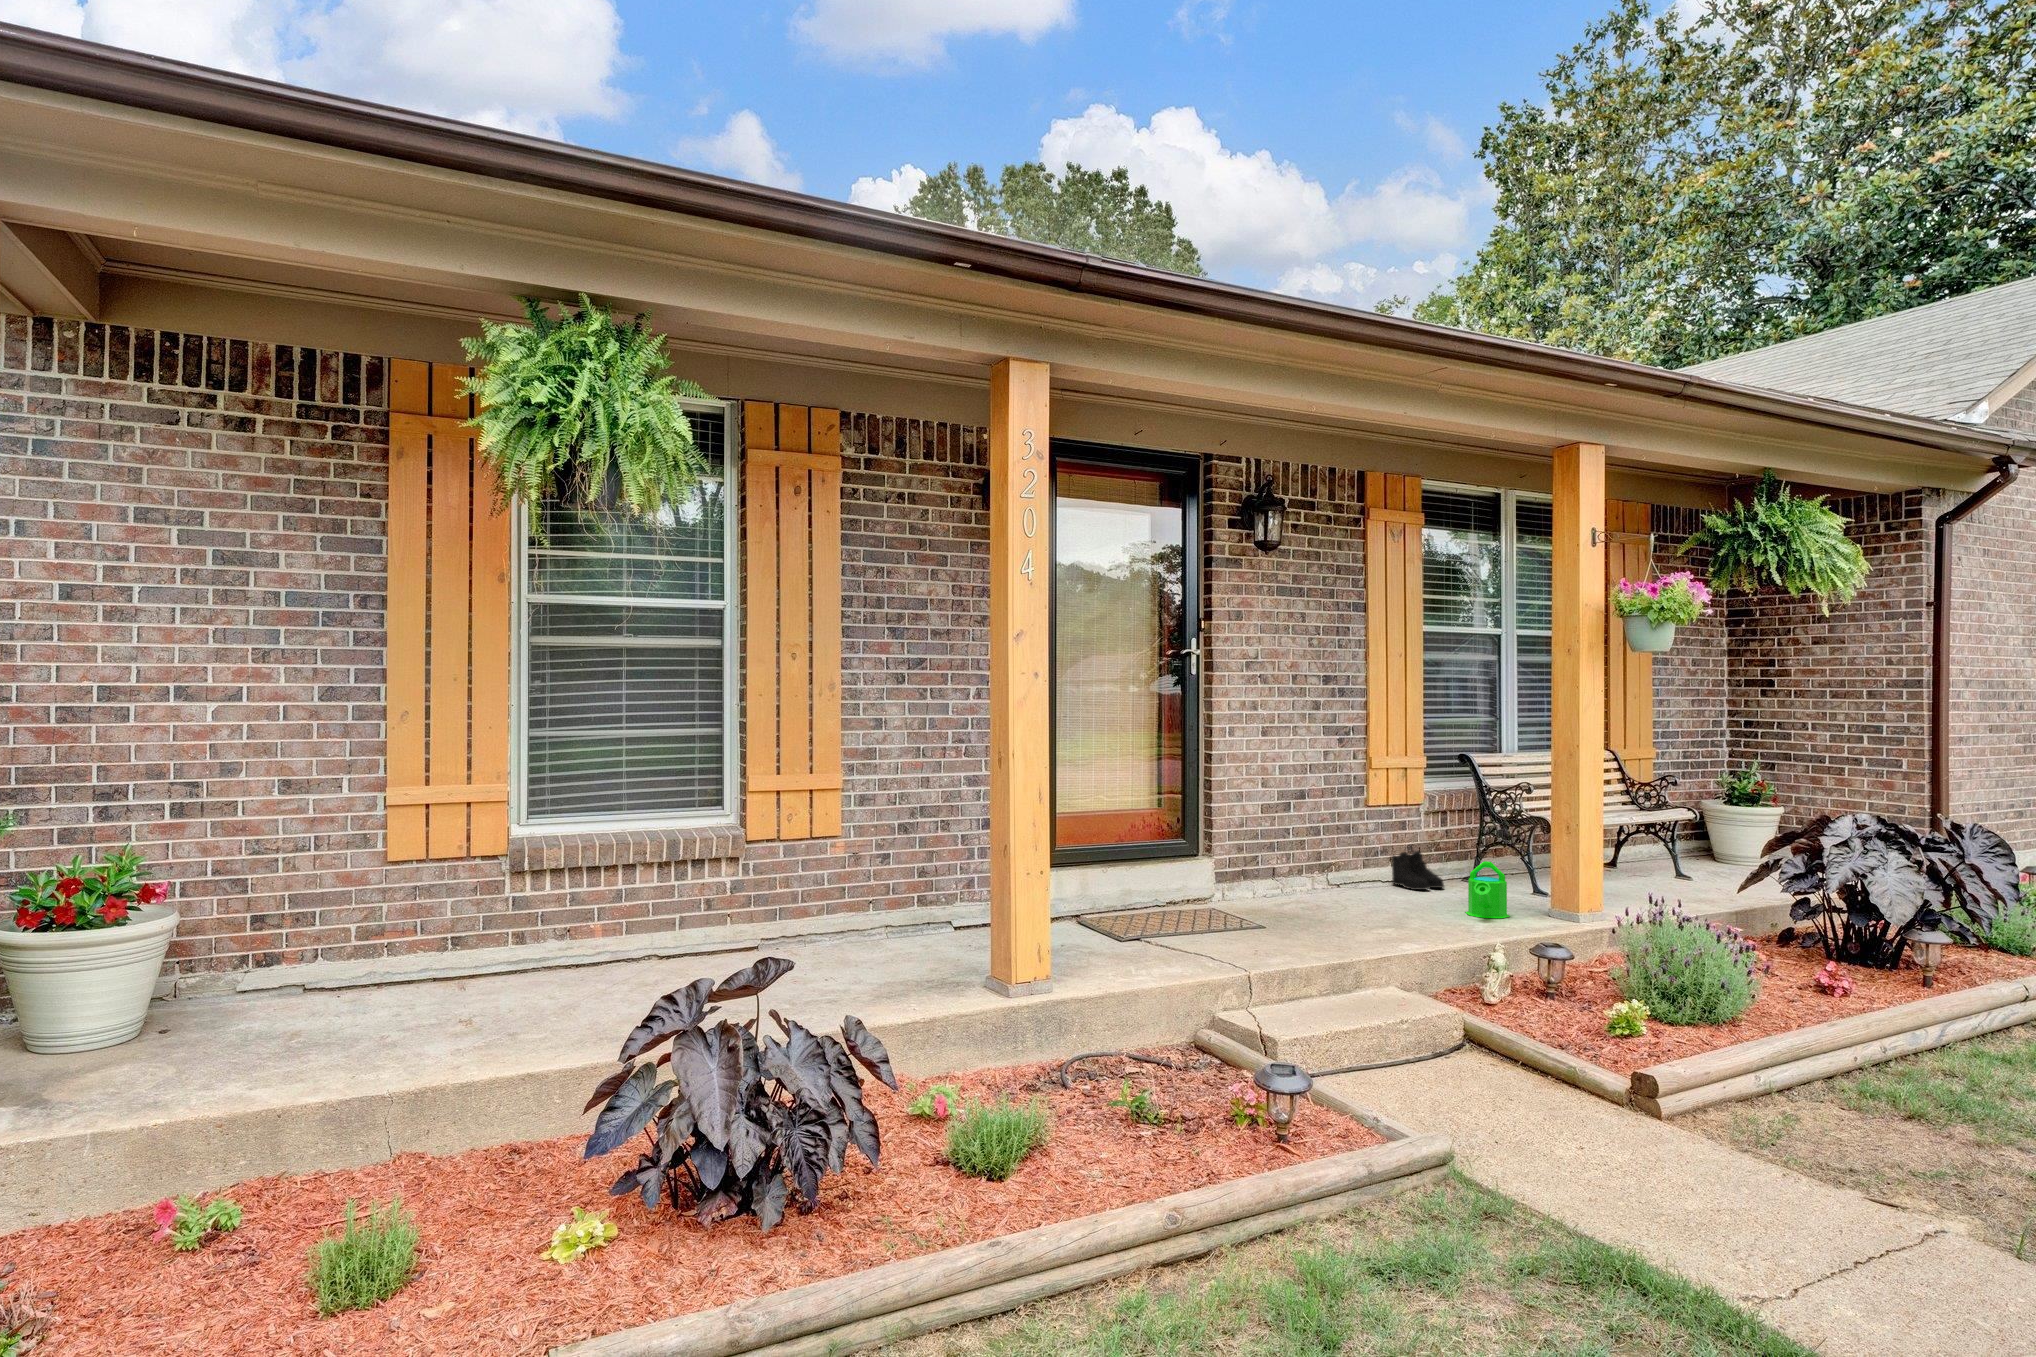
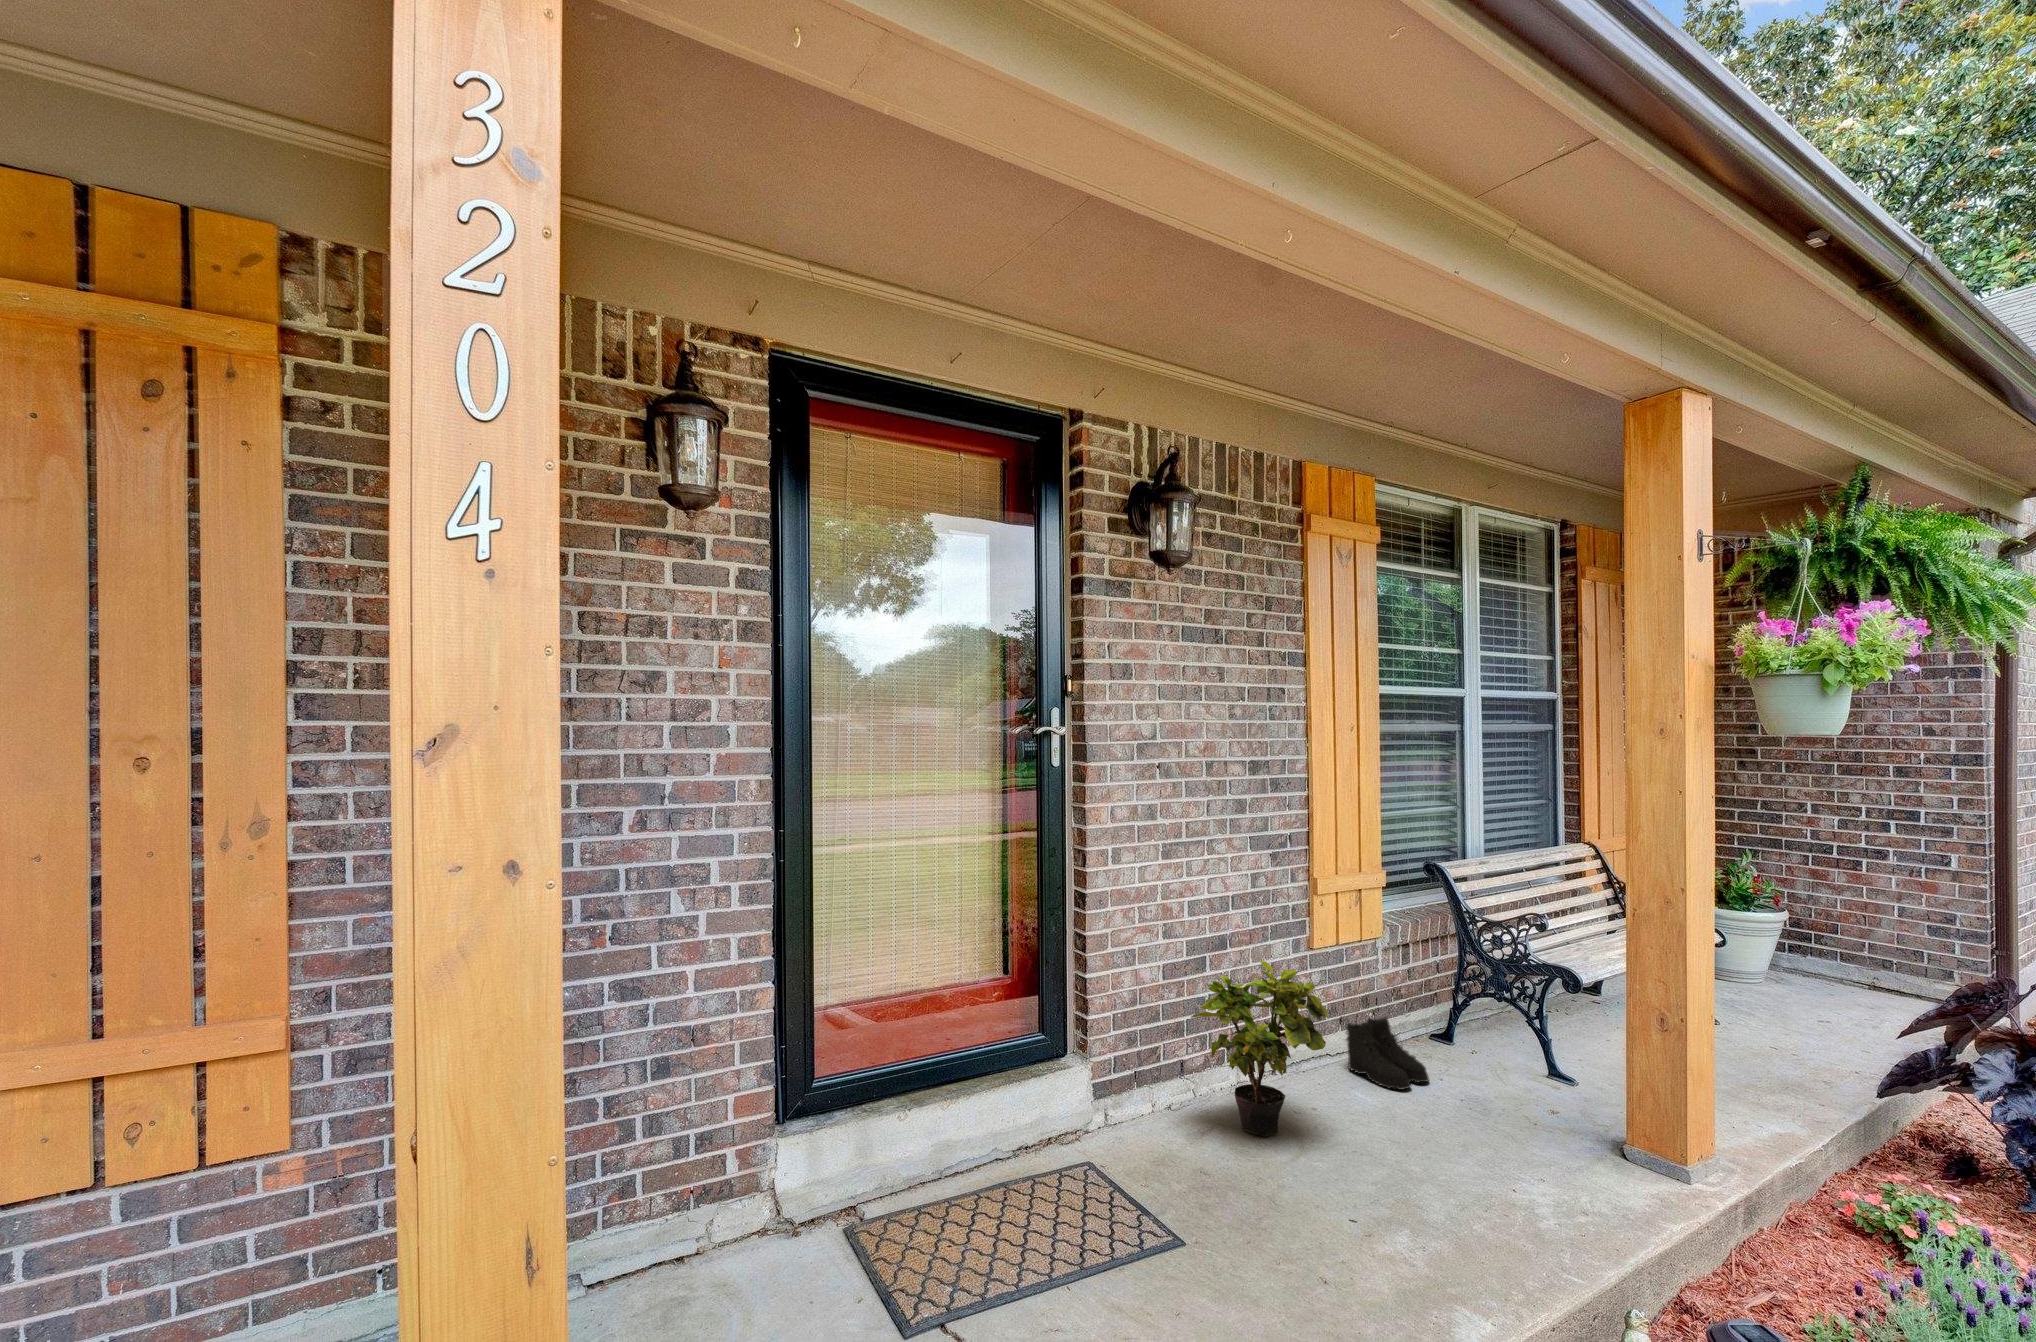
potted plant: none [1280,798,1366,900] -> present [1191,961,1329,1137]
watering can: present [1466,861,1510,918] -> none [1504,1090,1588,1202]

